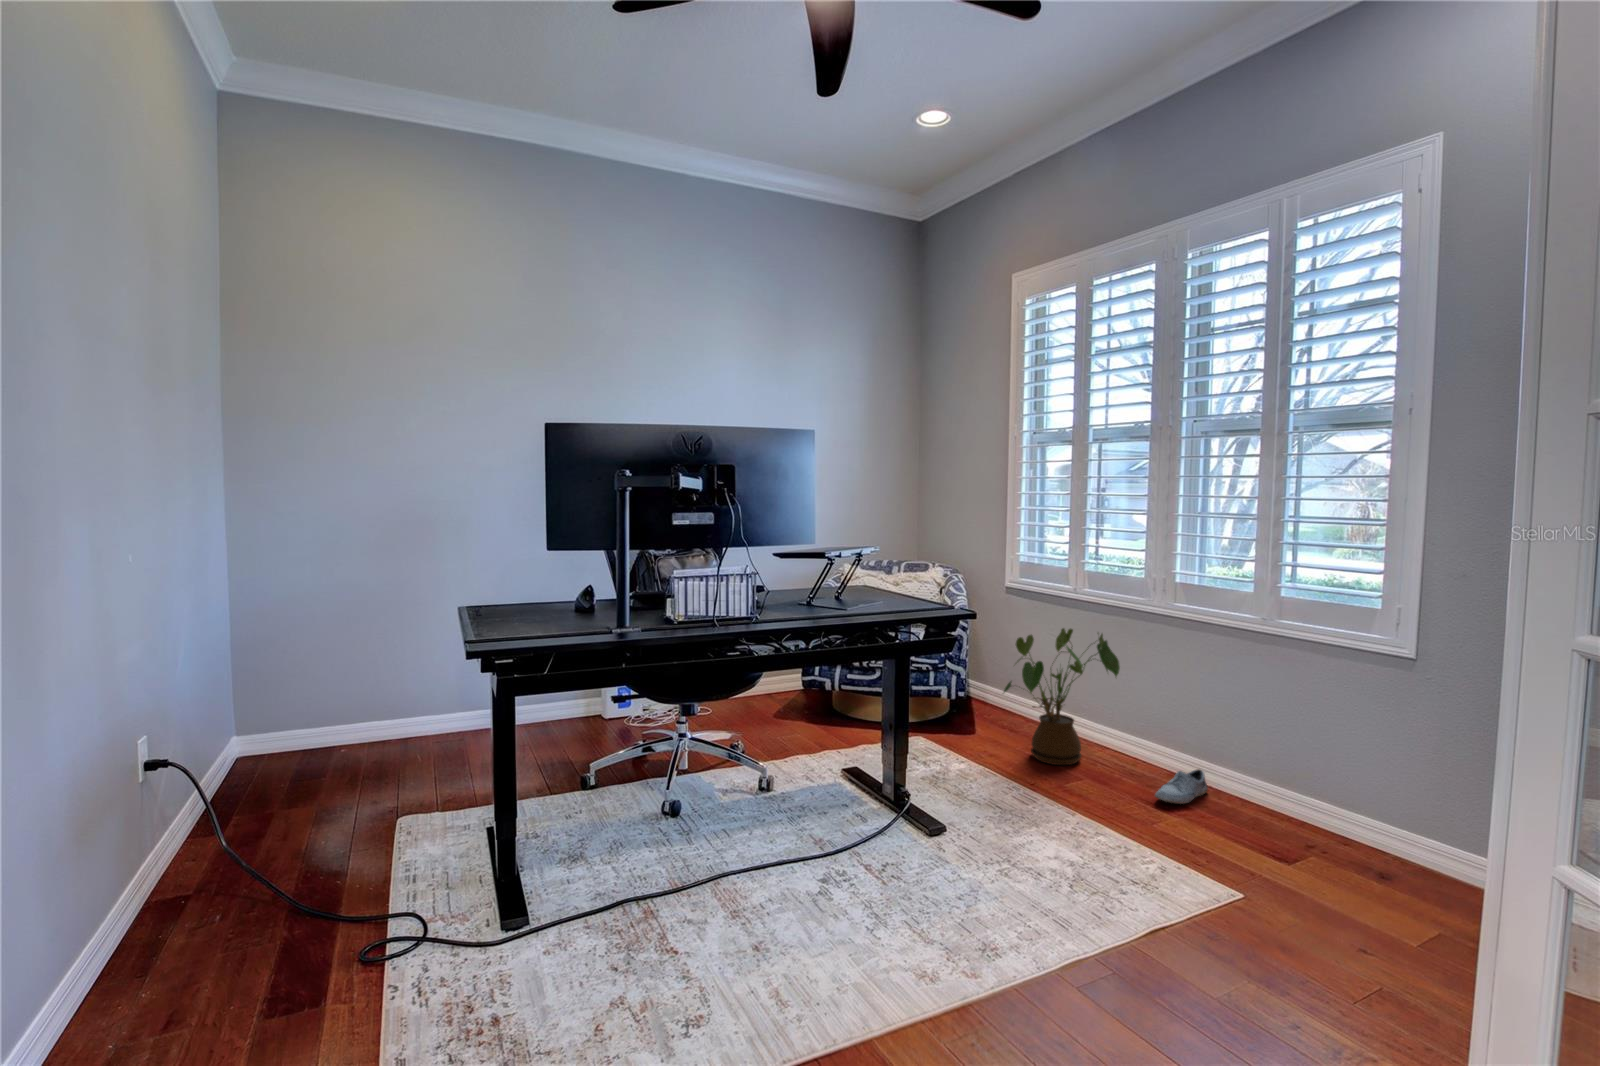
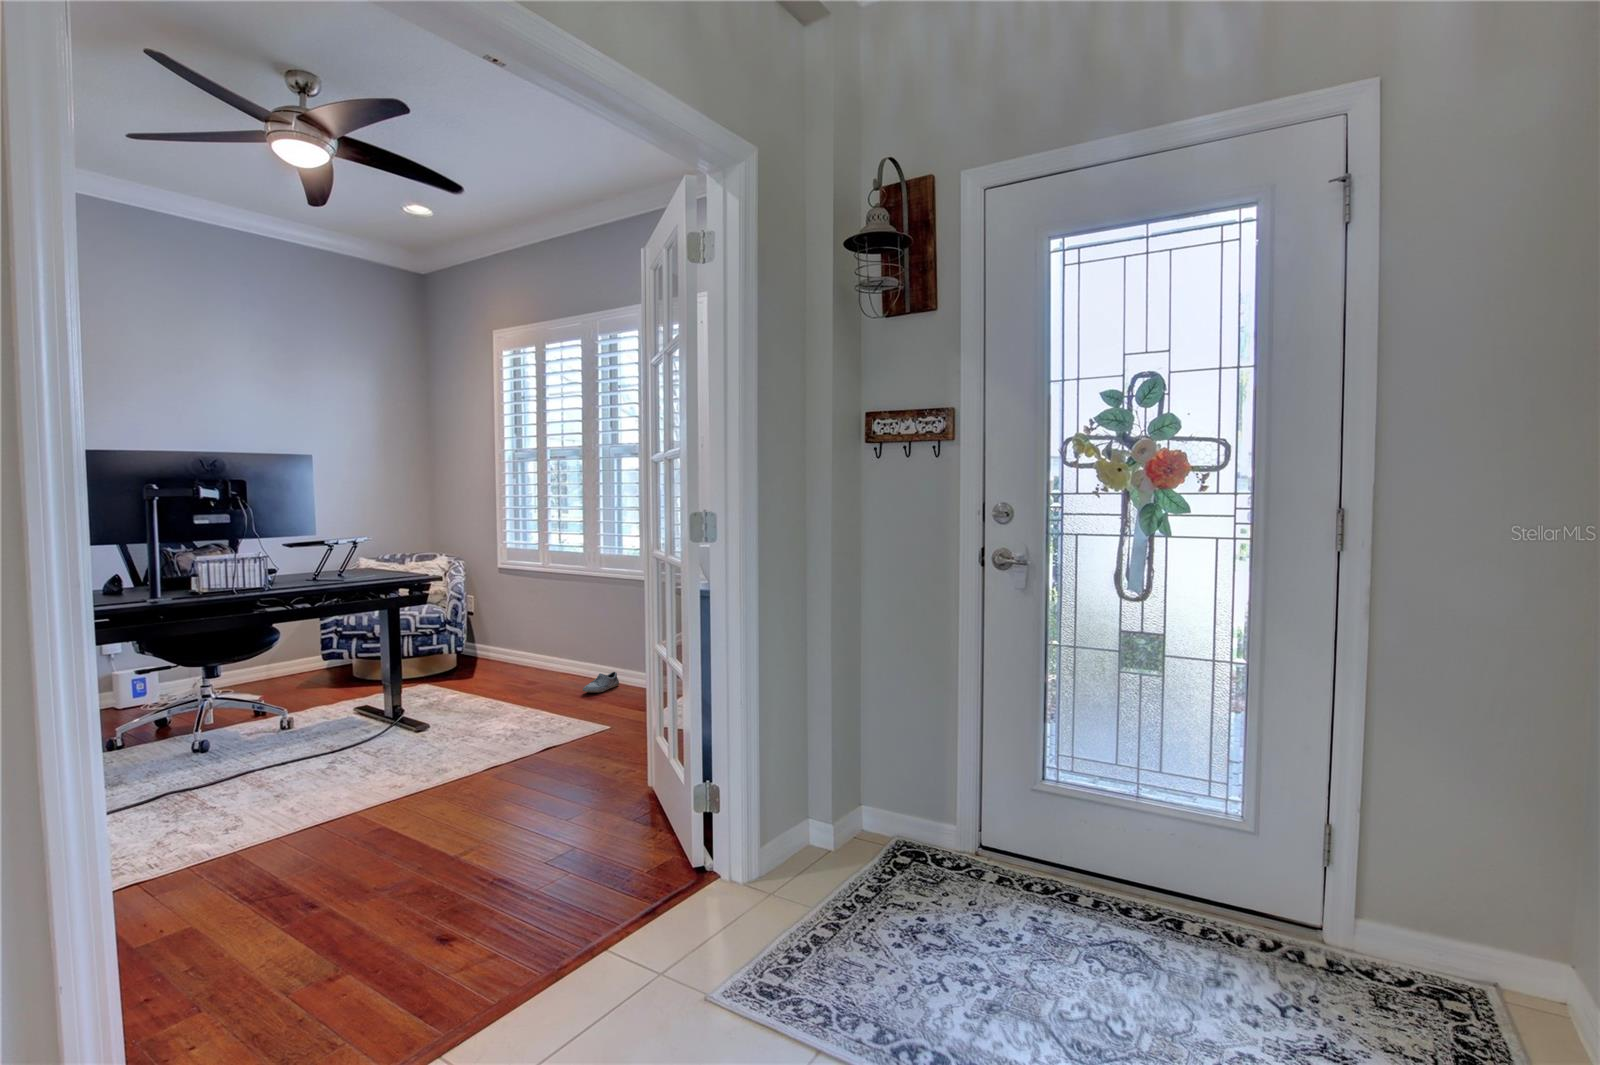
house plant: present [1004,628,1120,765] -> none [487,590,565,685]

